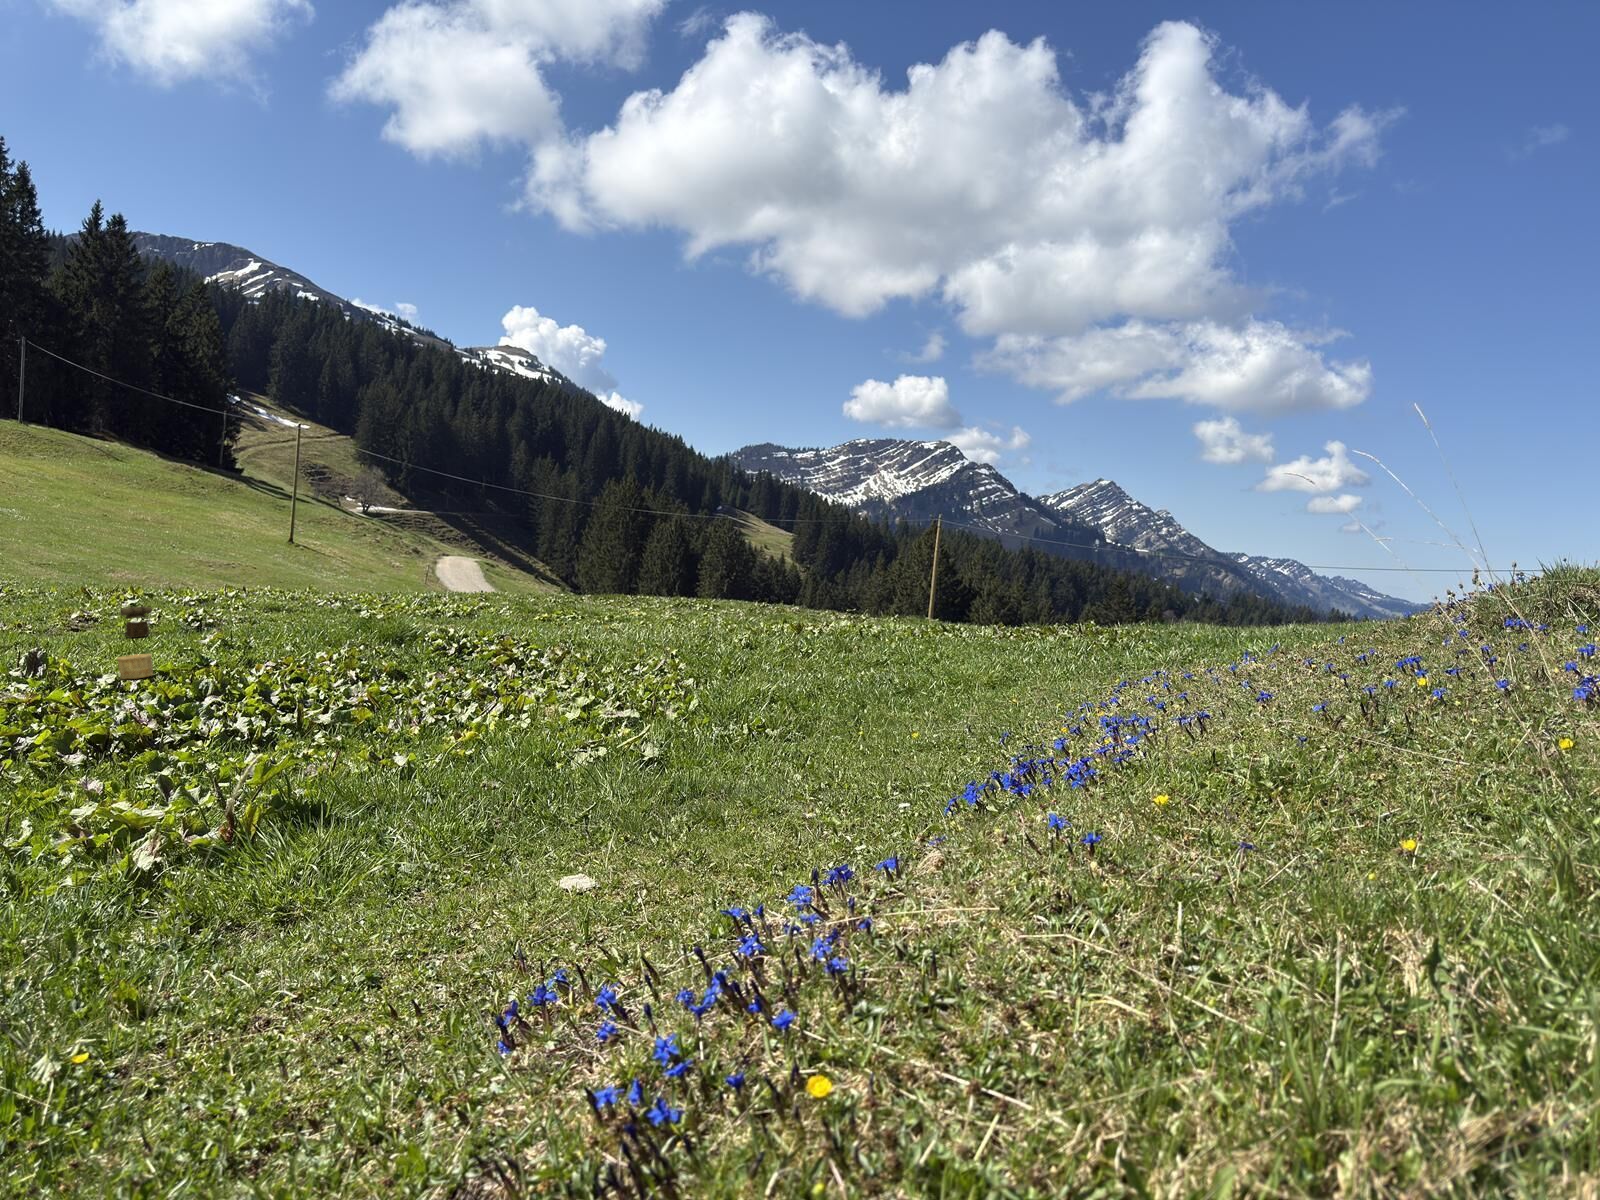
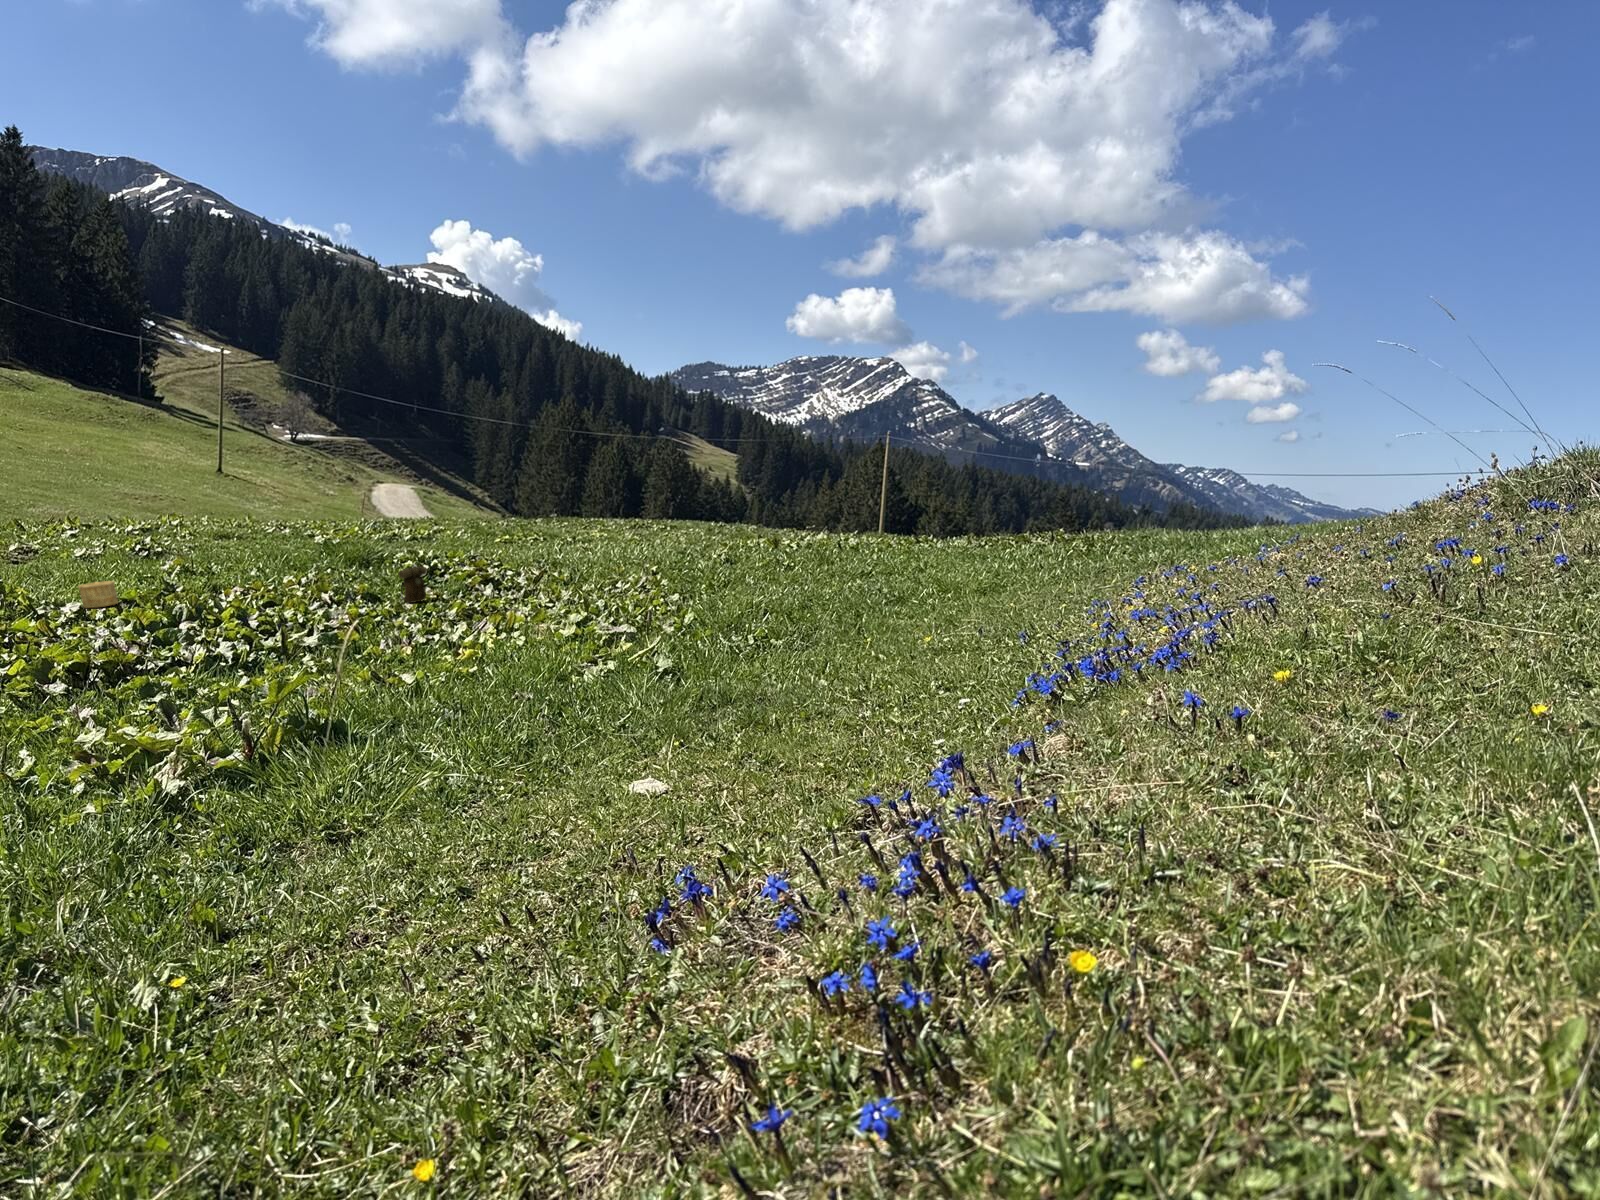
backpack: present [120,606,152,638] -> present [398,566,427,603]

